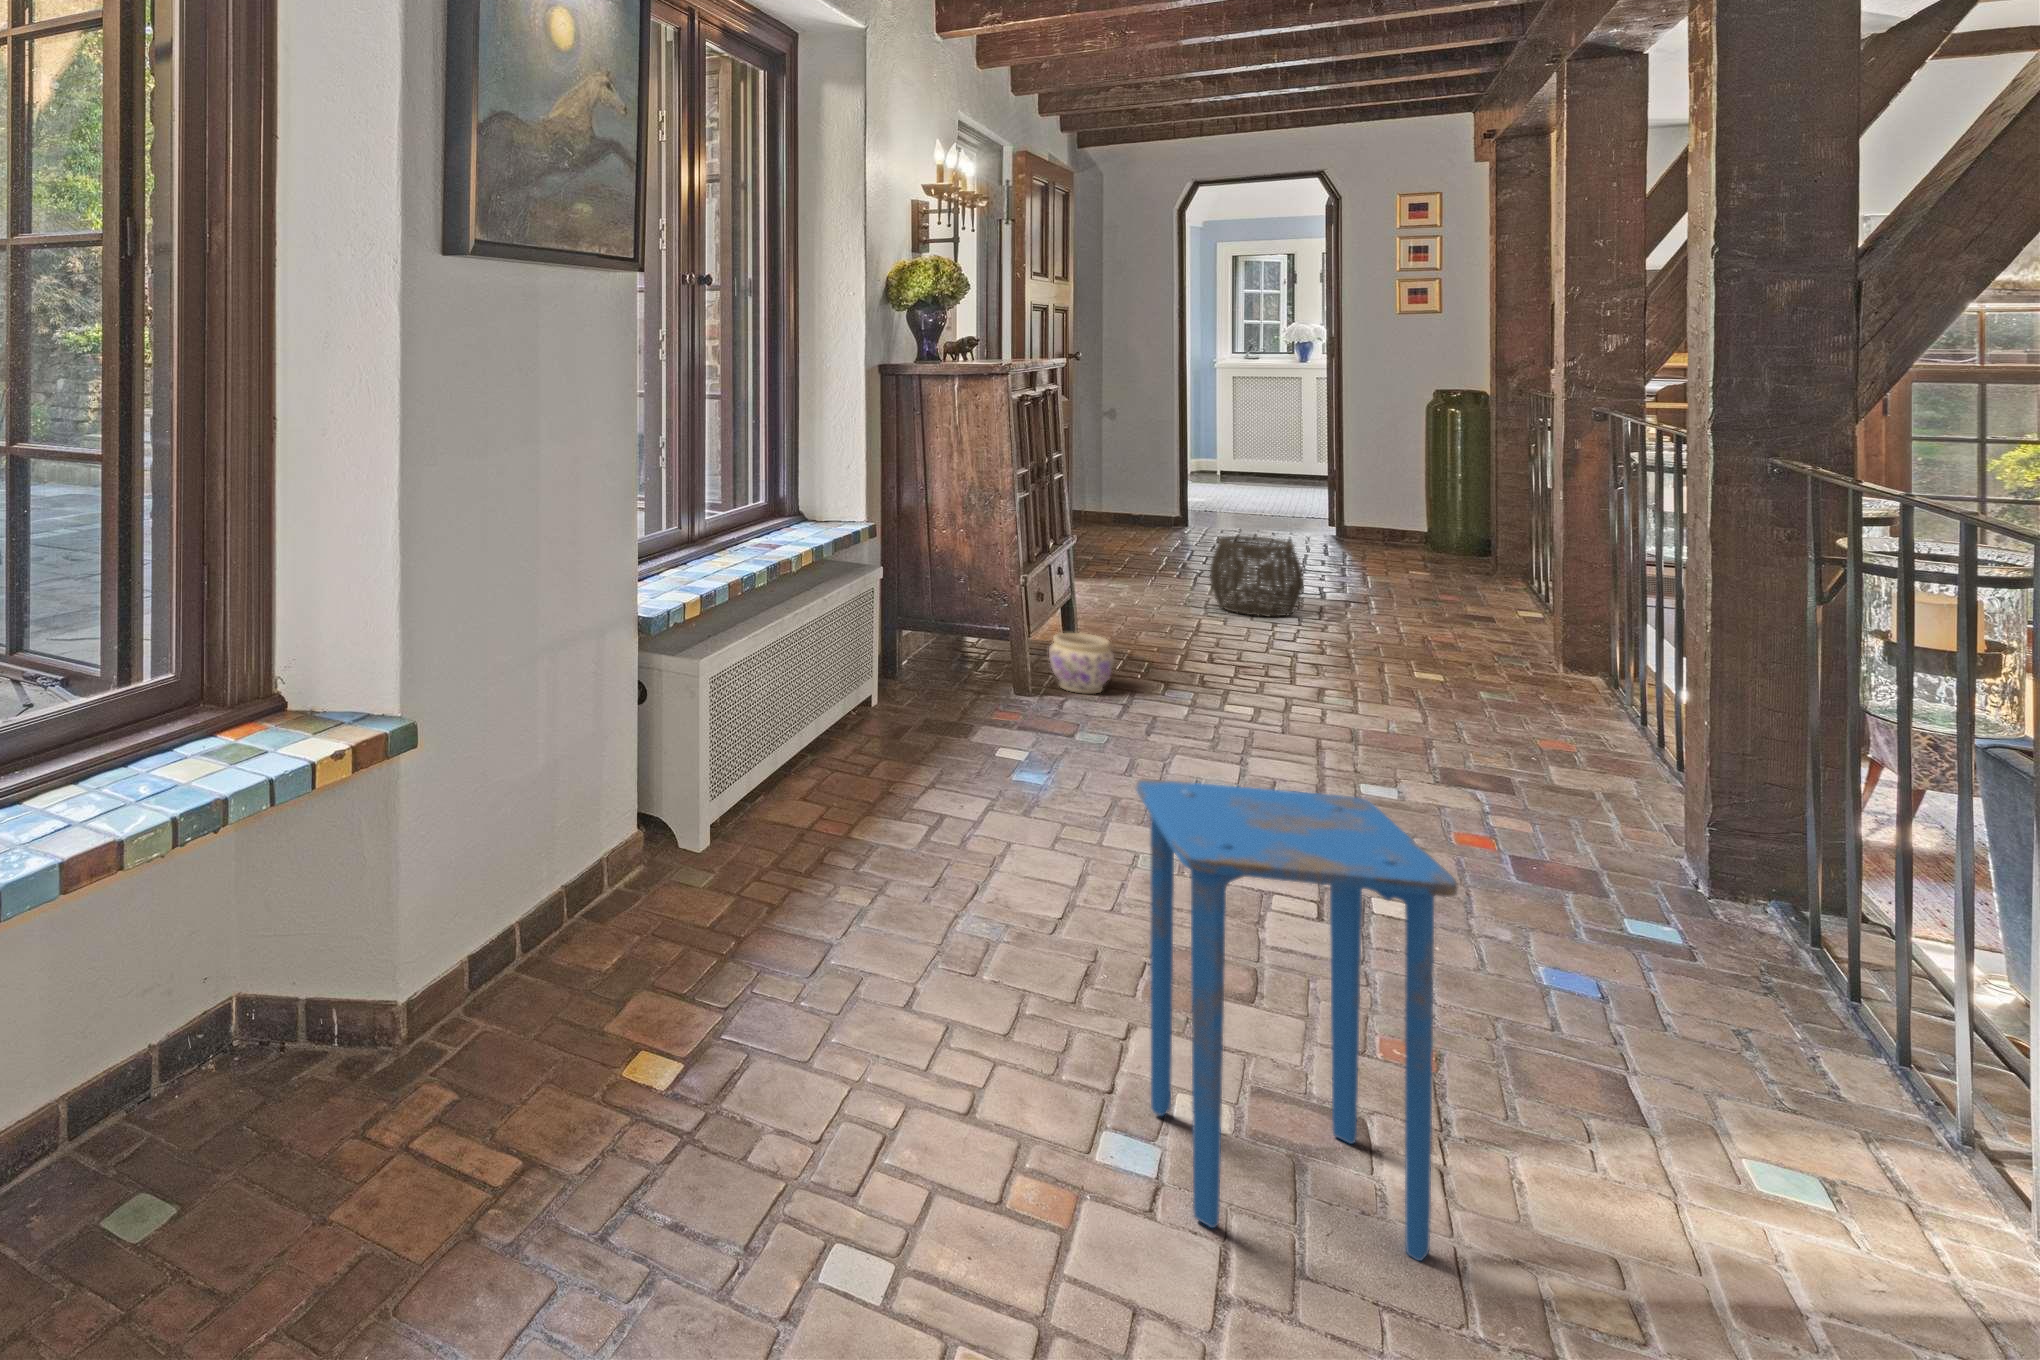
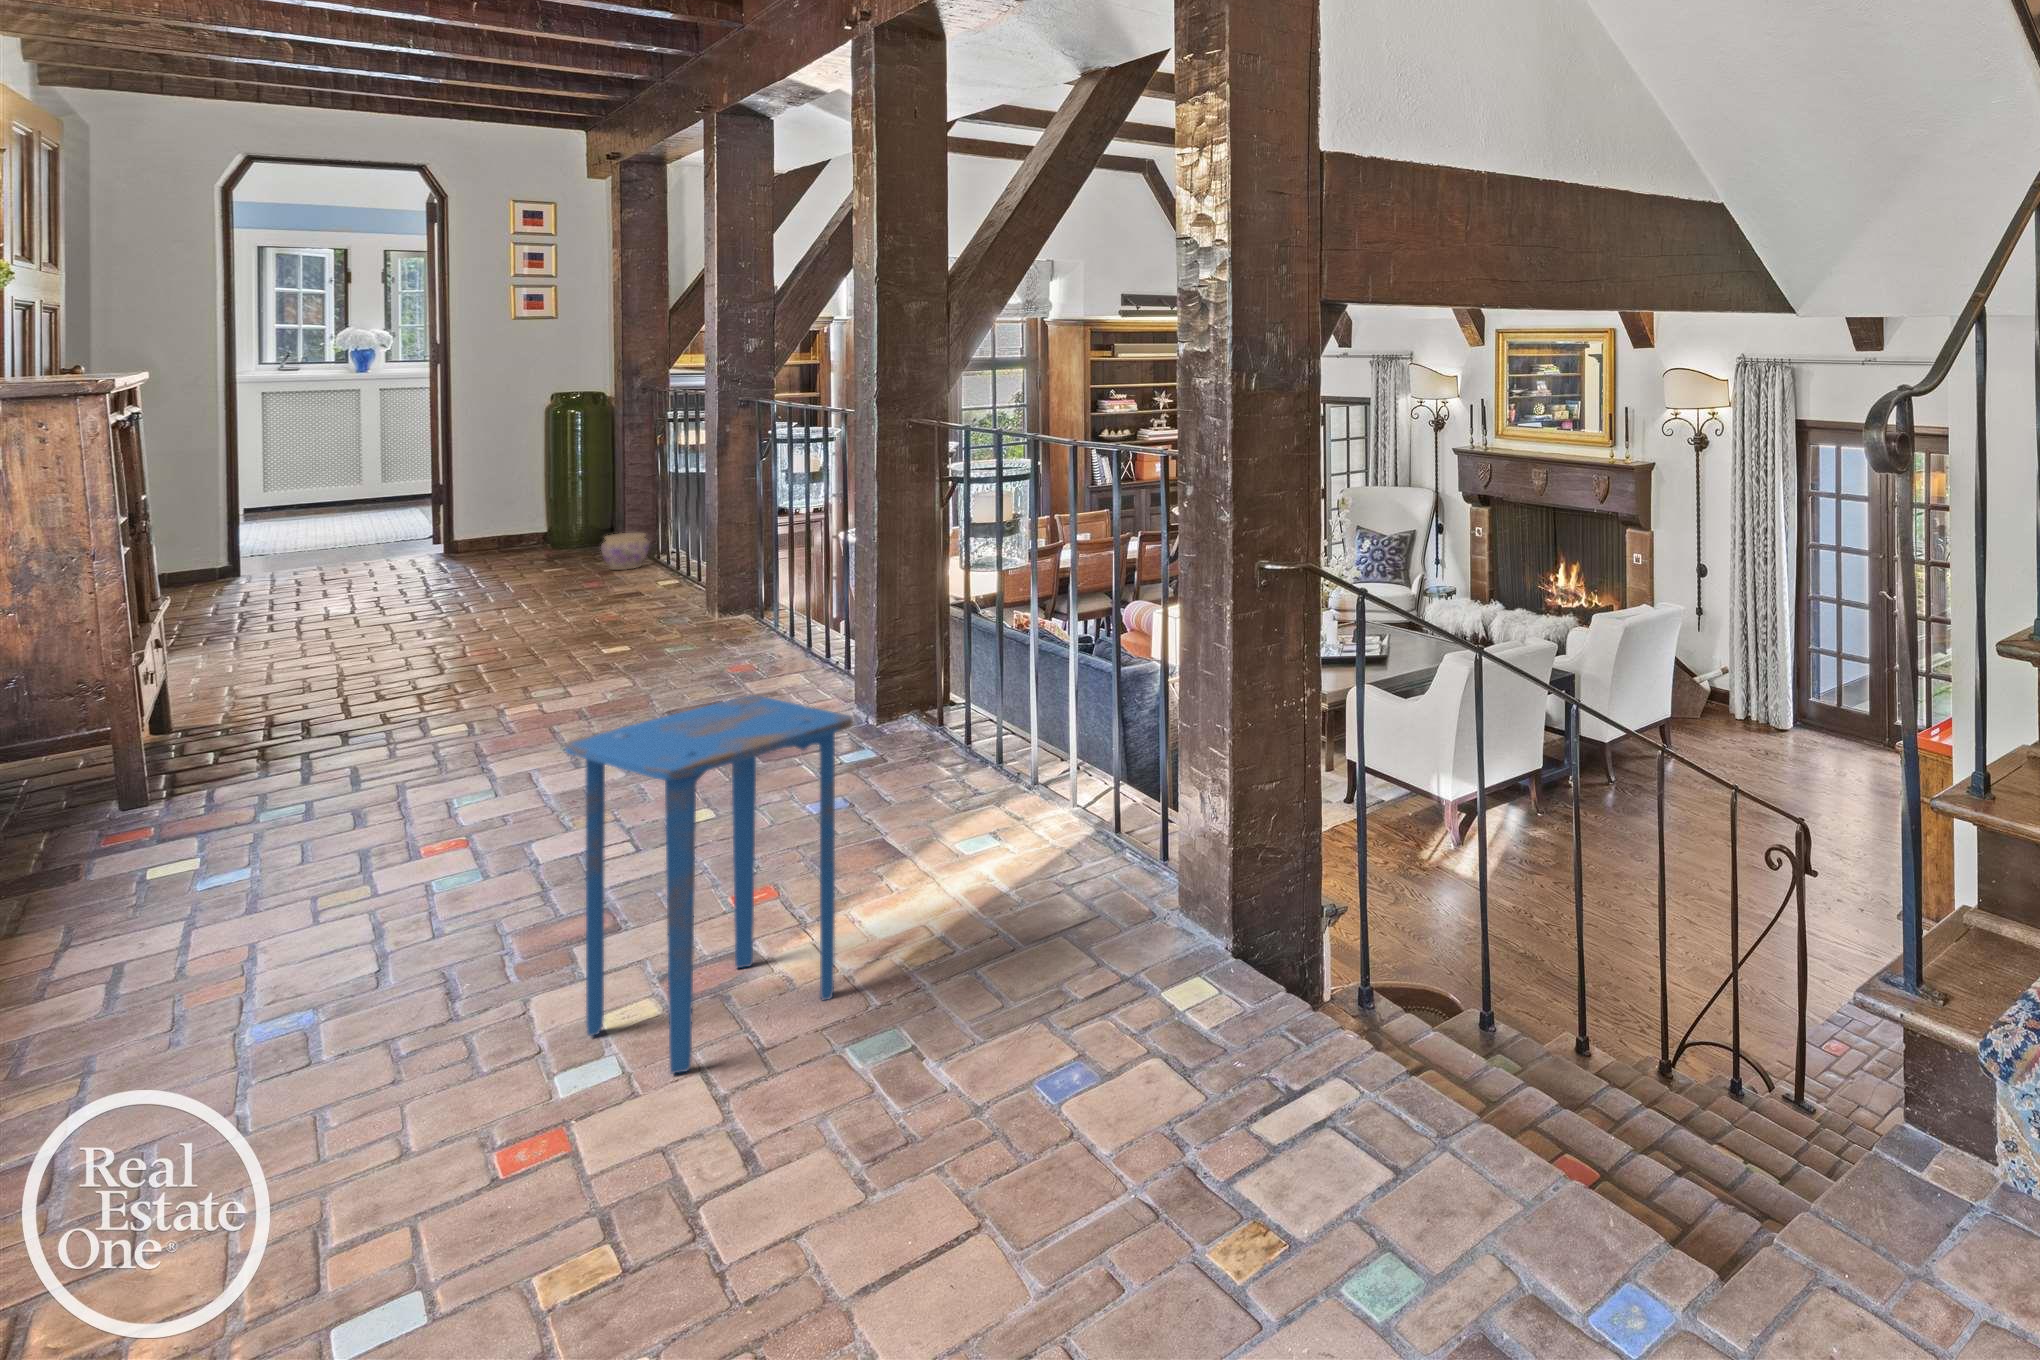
woven basket: present [1210,536,1303,617] -> none [341,553,459,640]
planter: present [1049,633,1114,694] -> present [601,533,649,570]

